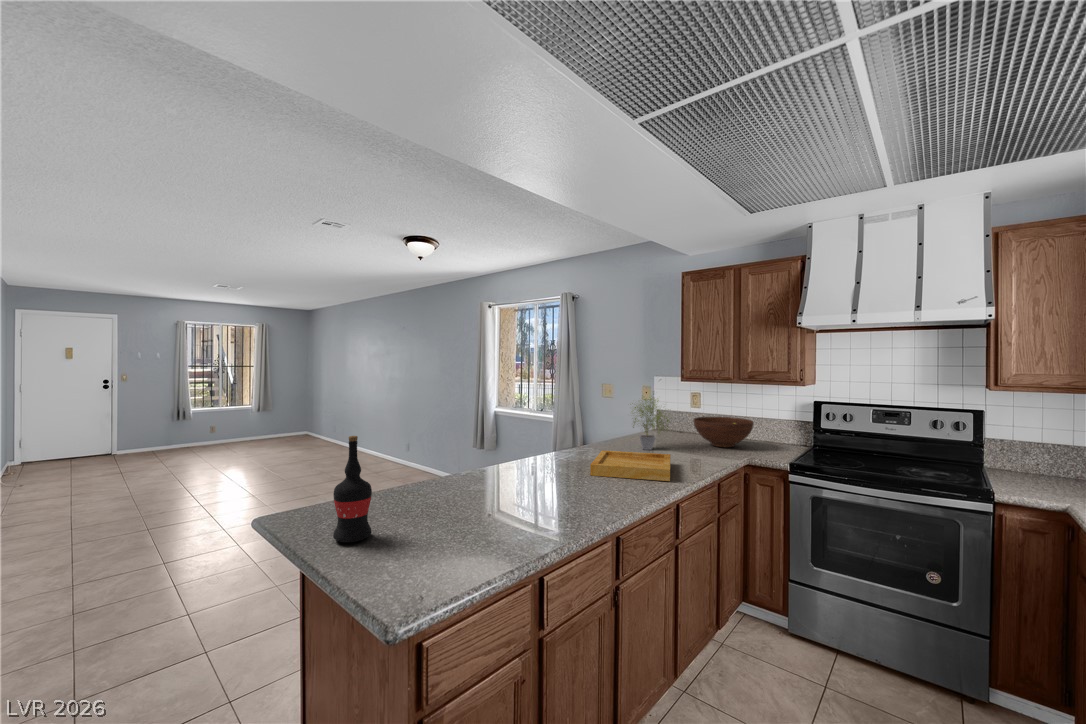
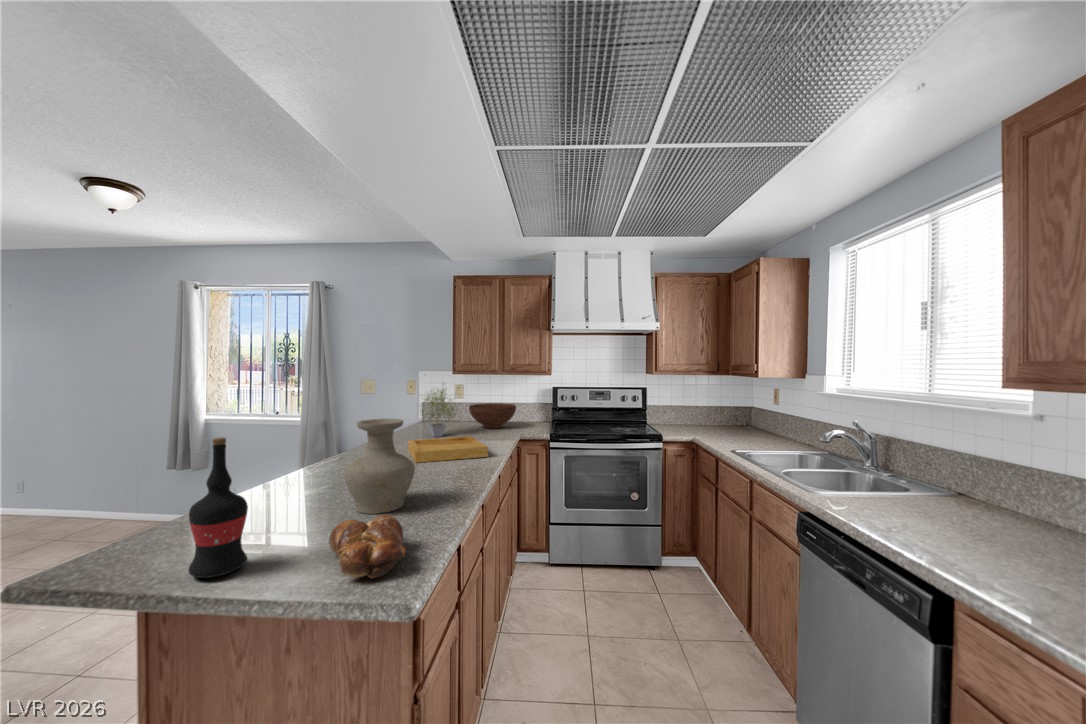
vase: none [476,429,539,521] -> present [344,419,415,514]
bread loaf: none [397,521,476,580] -> present [329,514,407,578]

